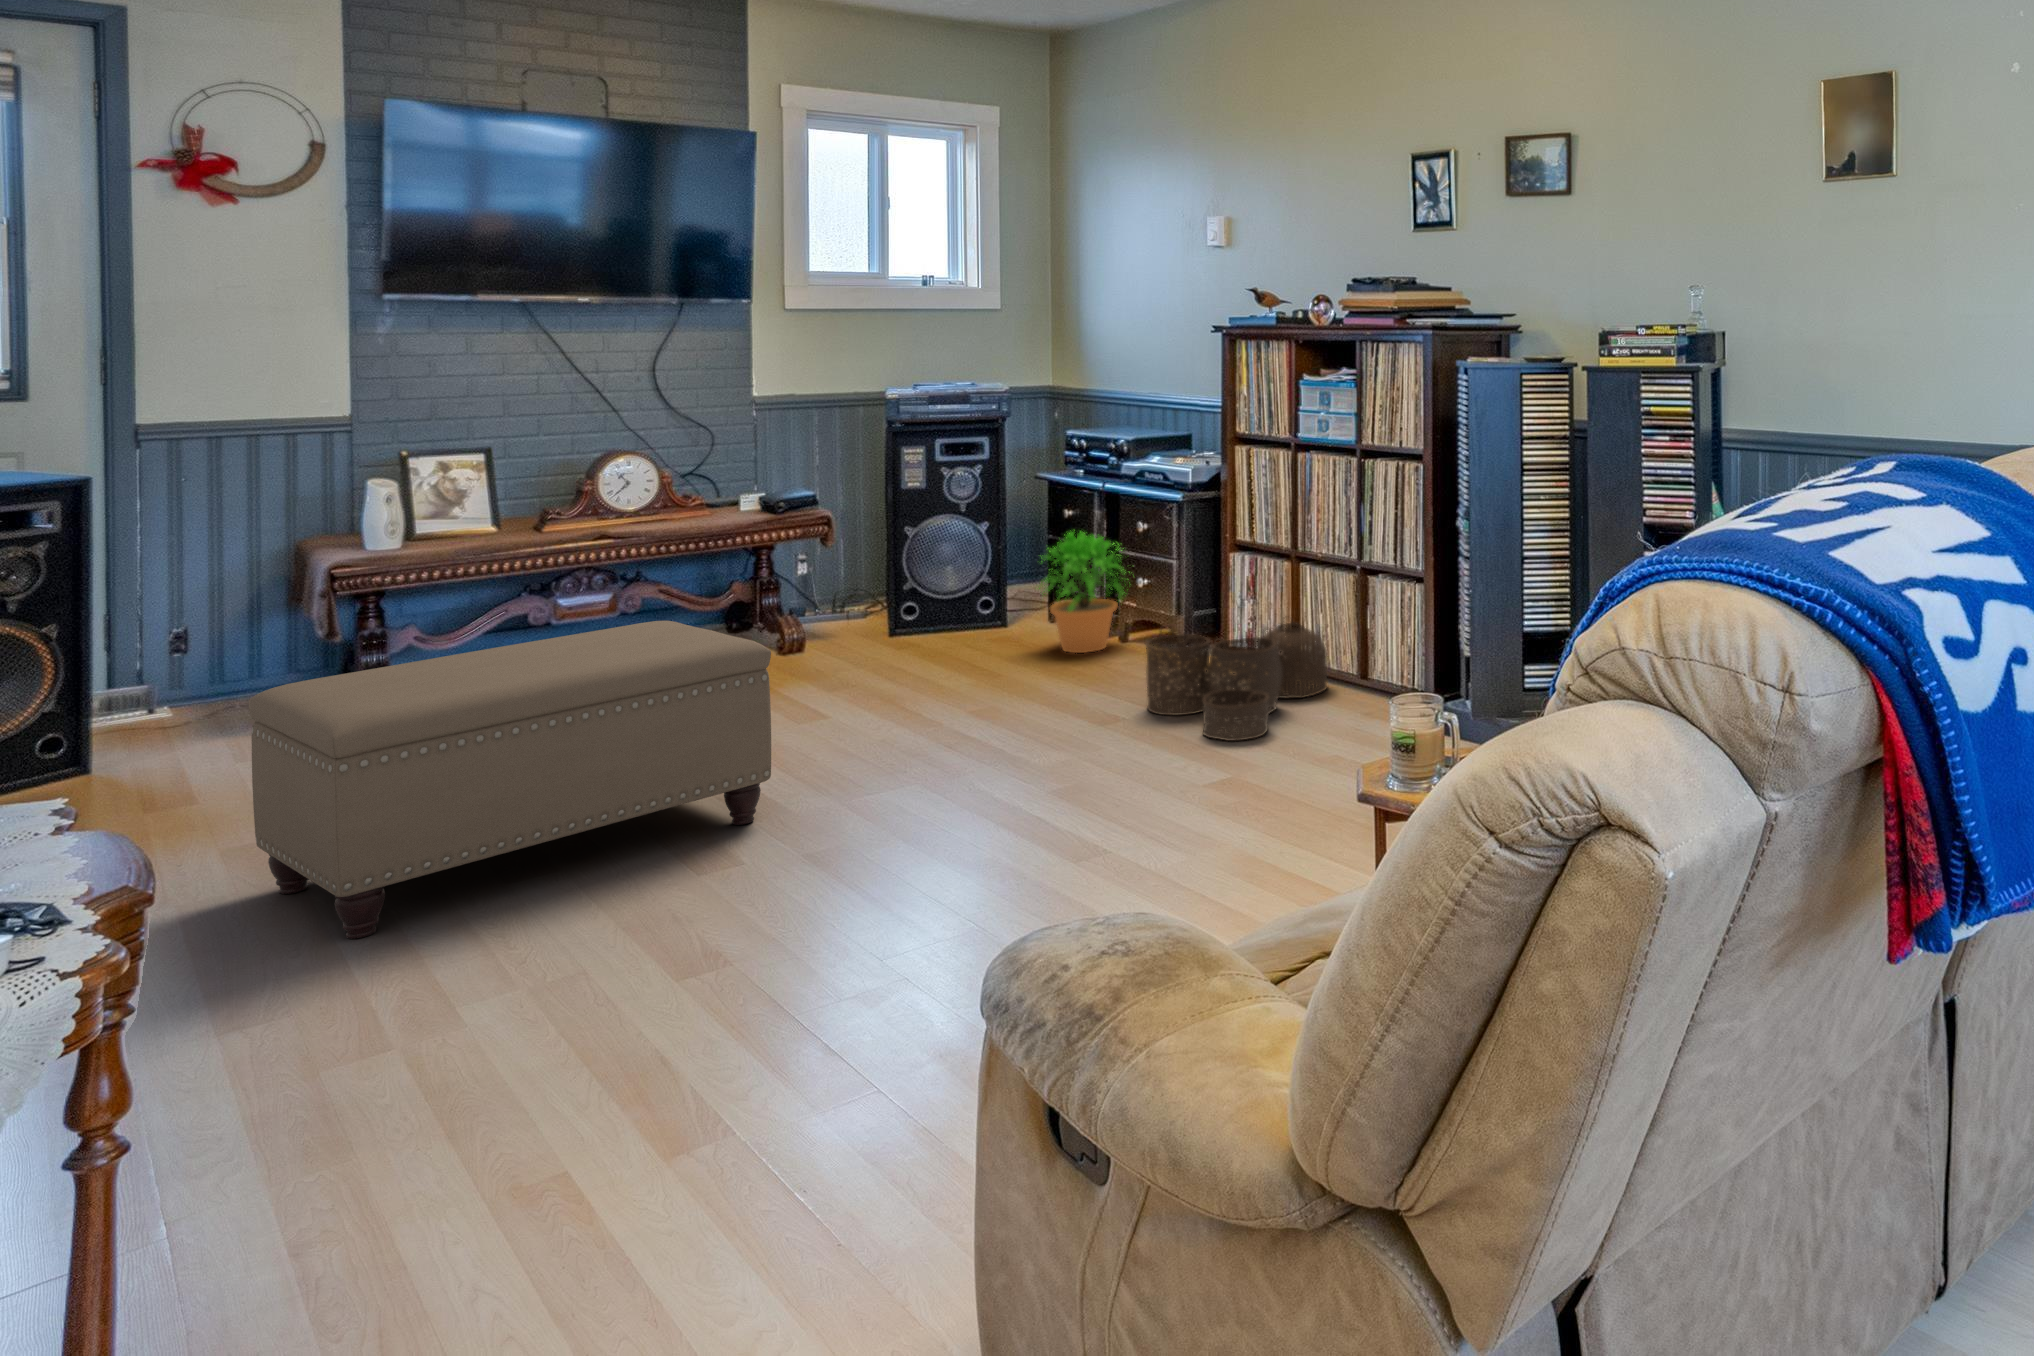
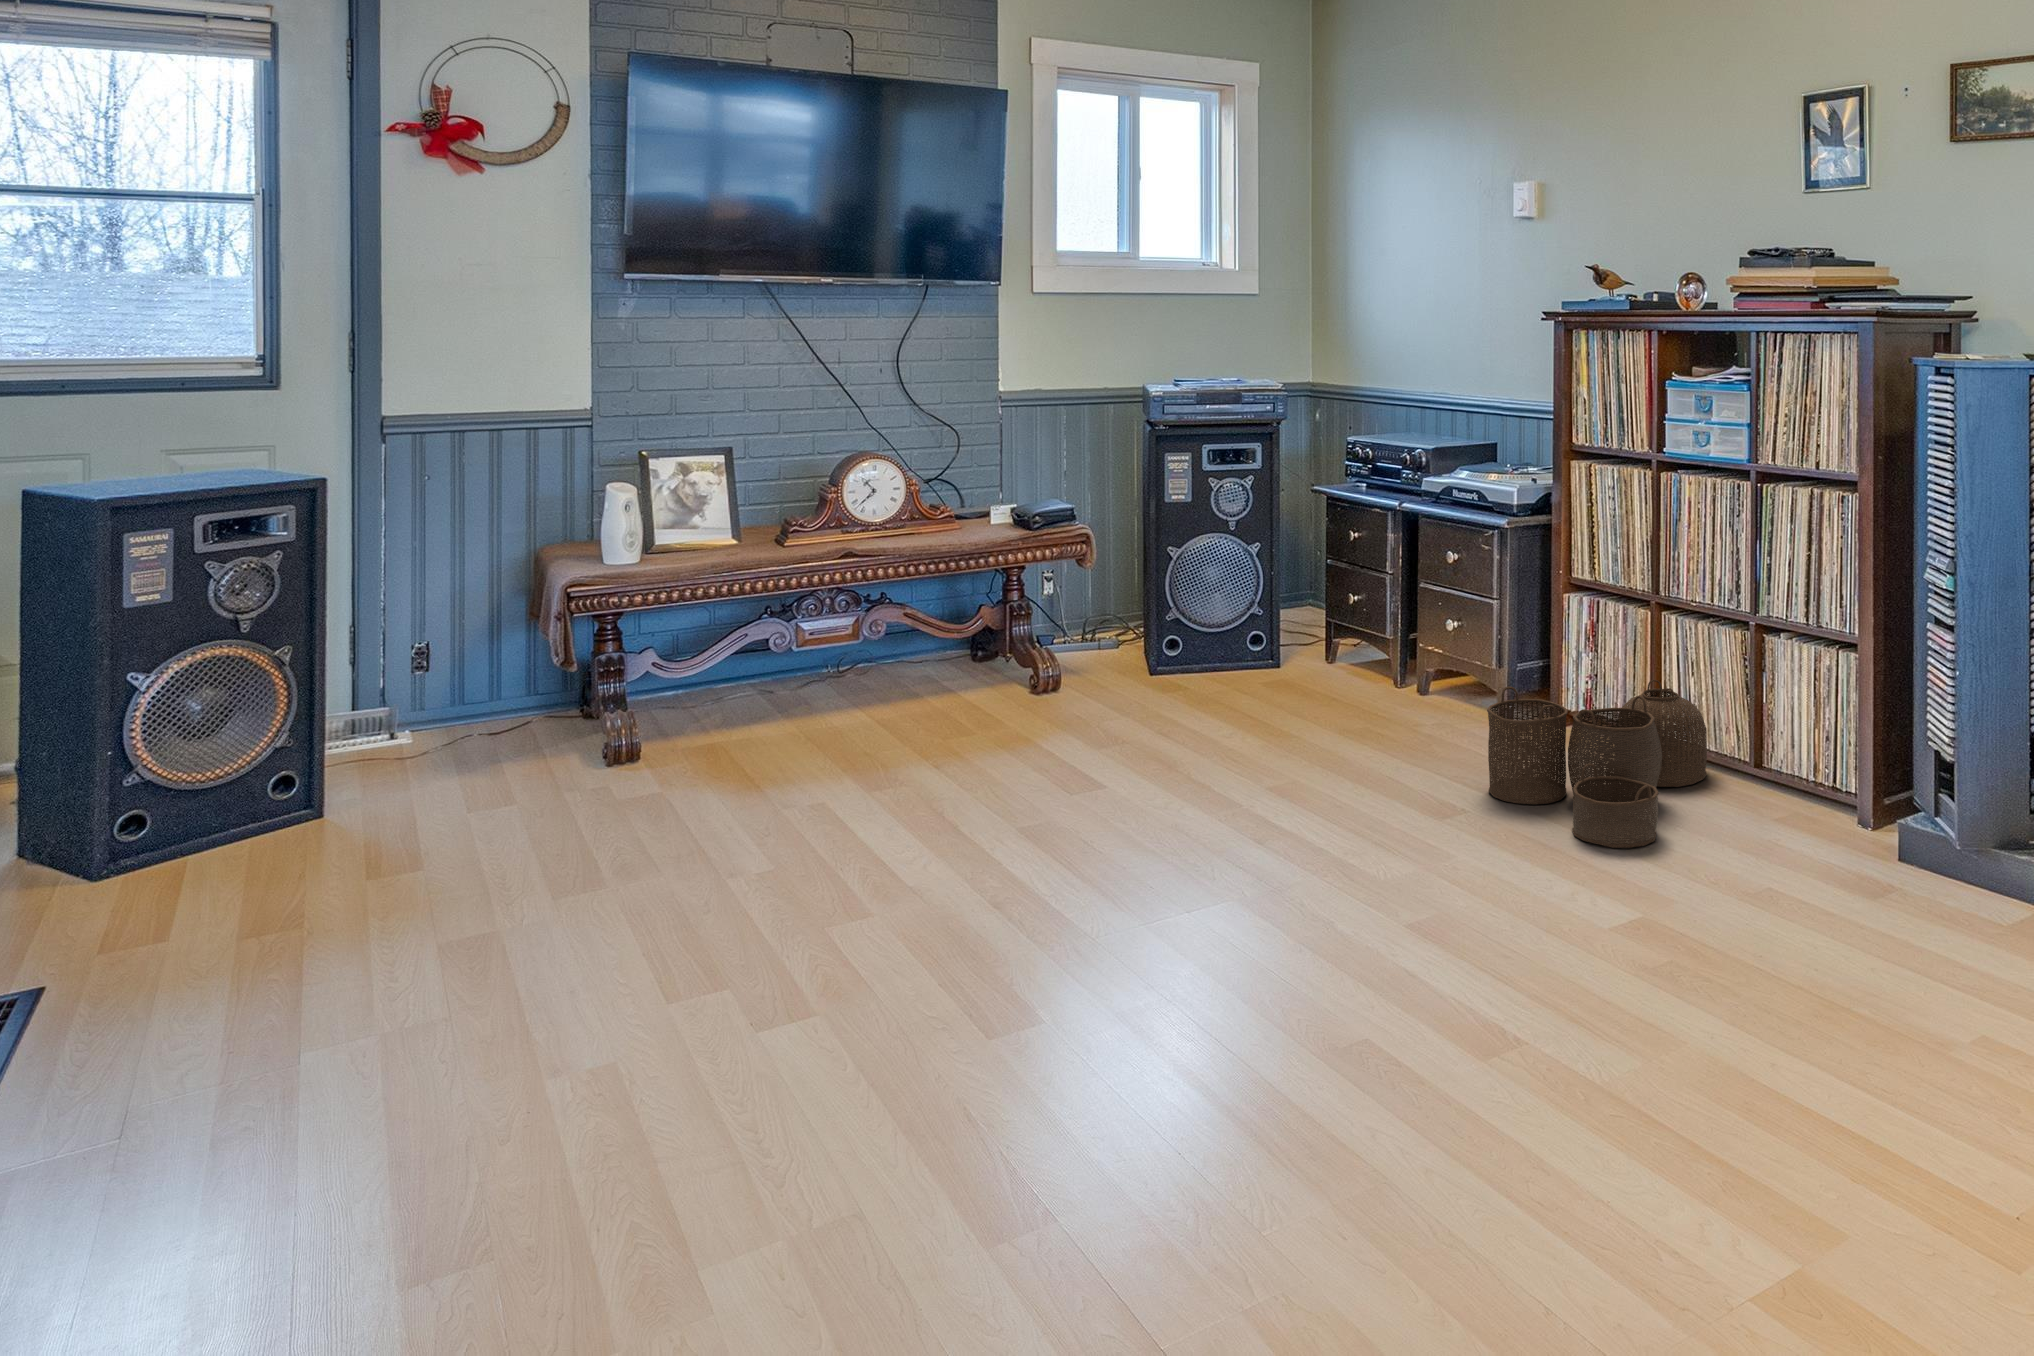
potted plant: present [1039,530,1131,653] -> none [1324,557,1444,708]
ottoman: present [248,621,771,939] -> none [482,670,1075,1087]

